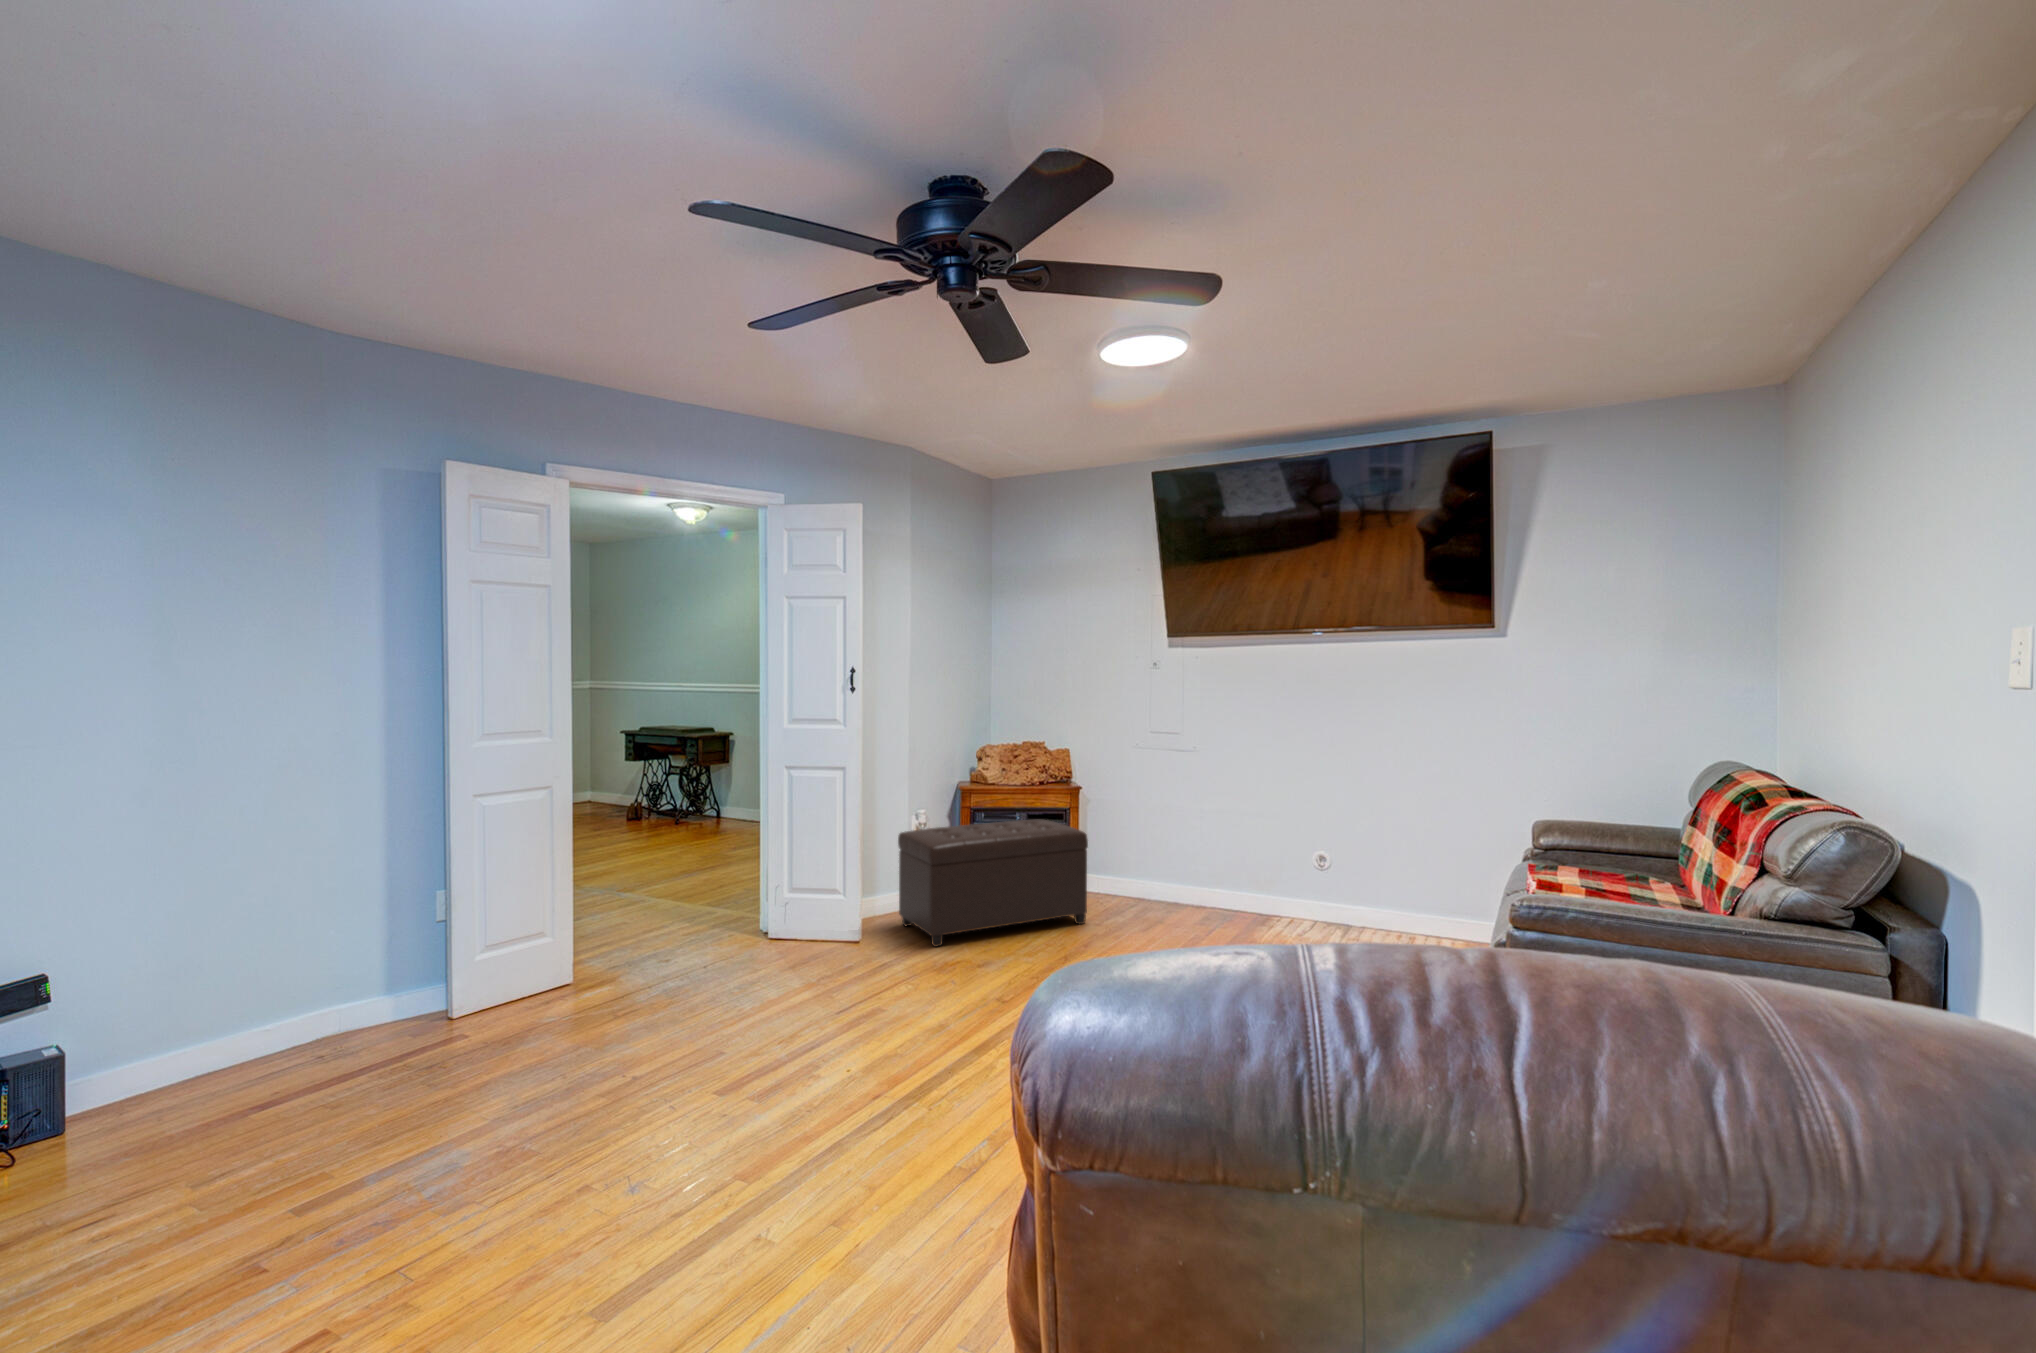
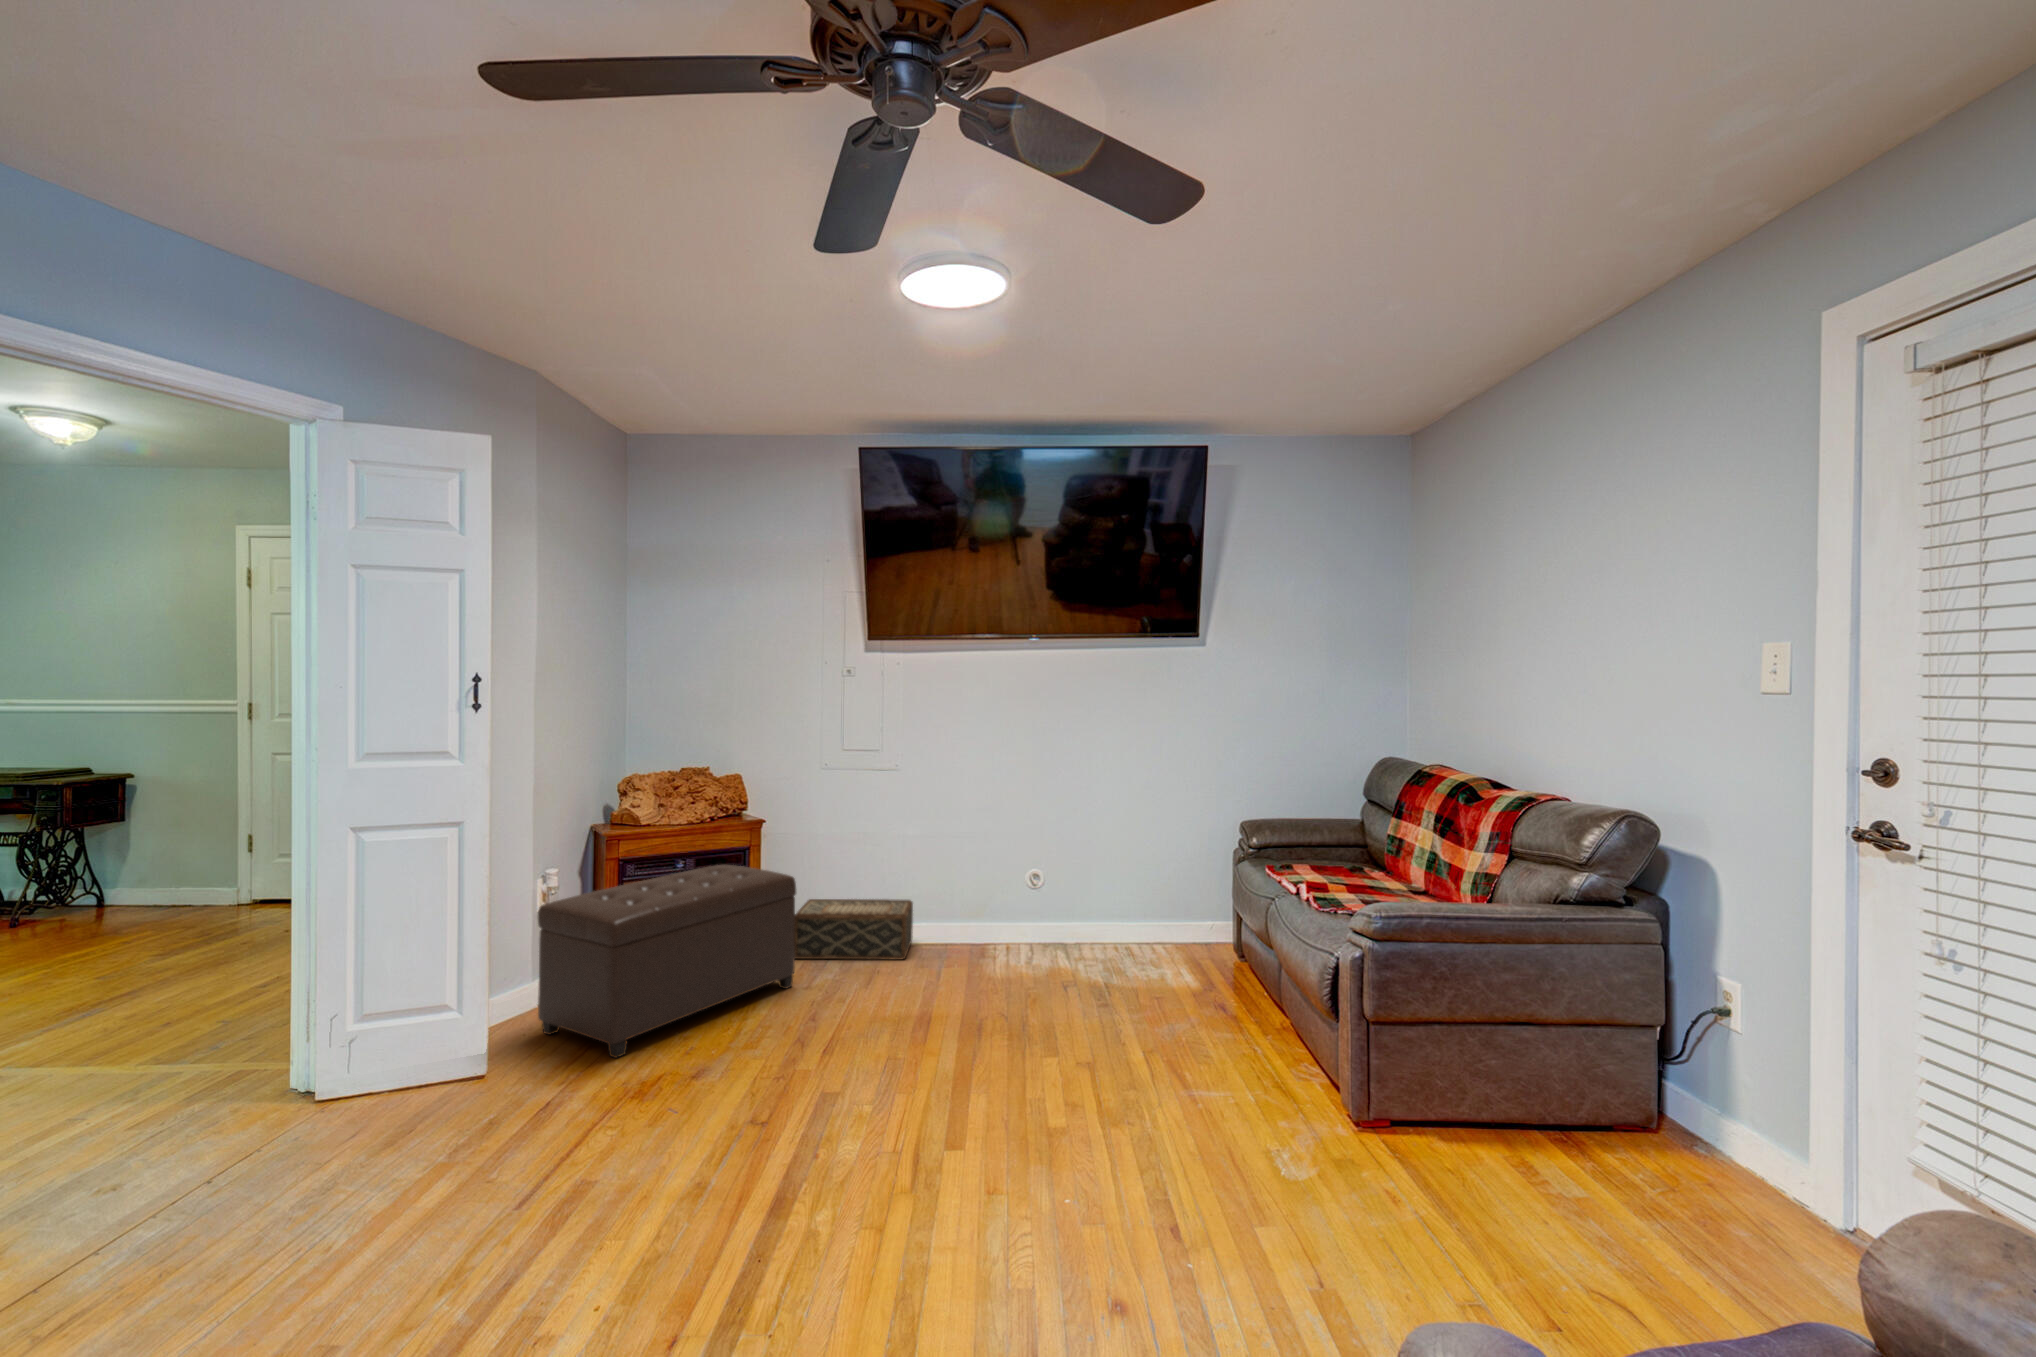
woven basket: none [1102,858,1210,918] -> present [795,899,913,960]

